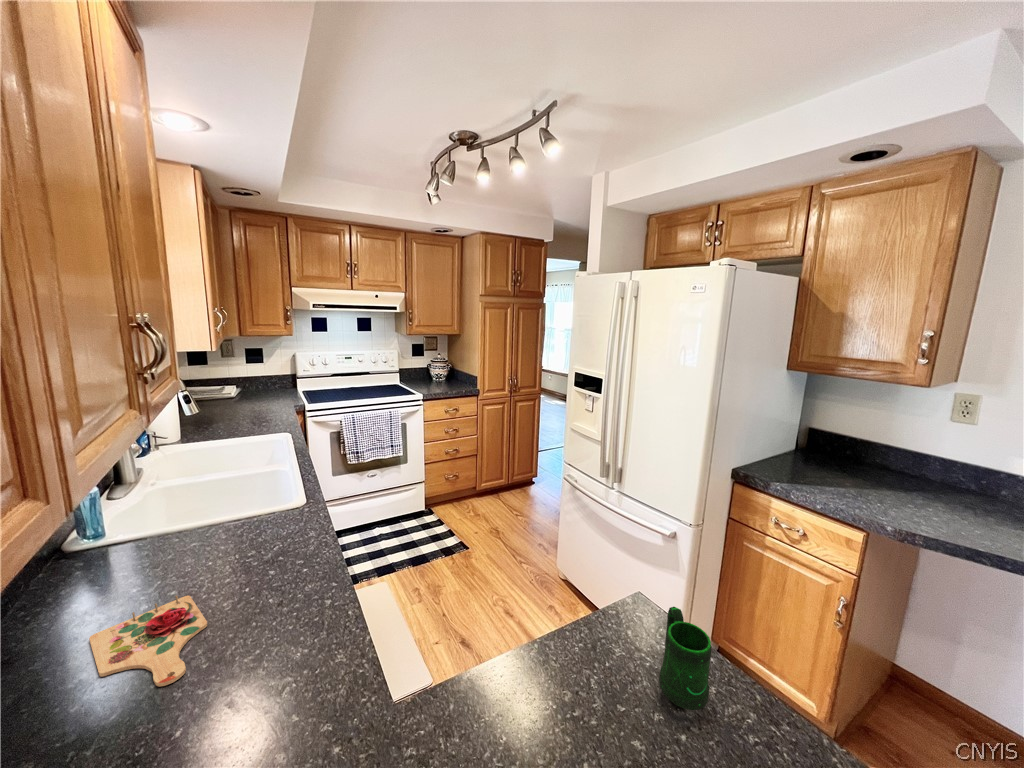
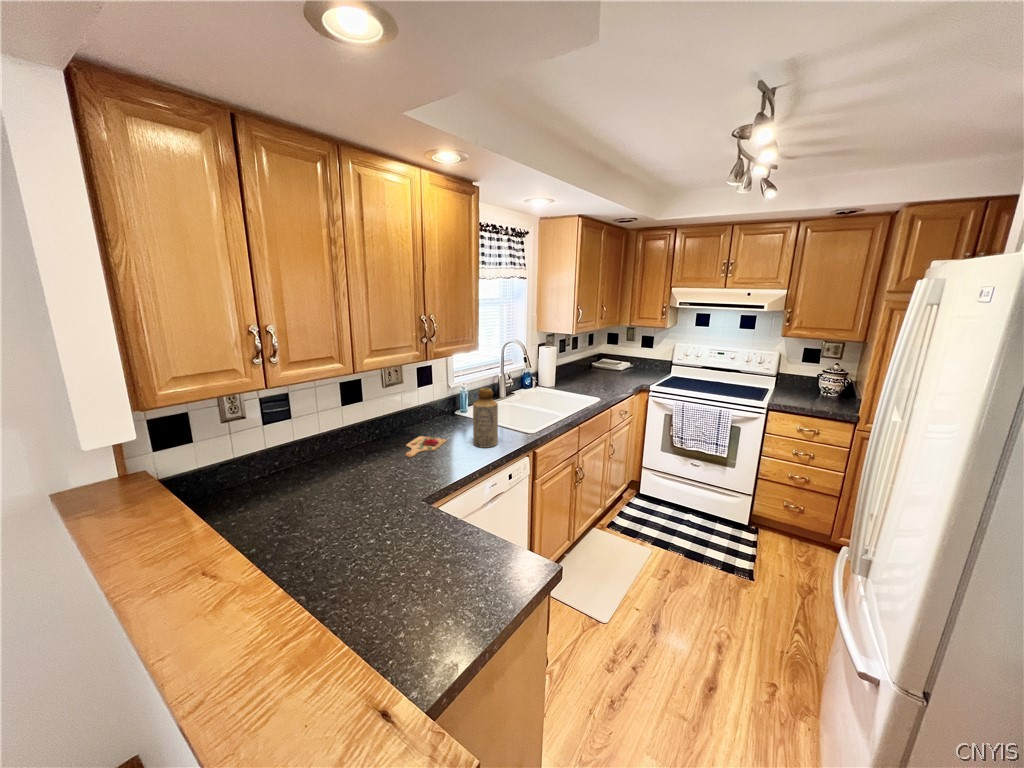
bottle: none [241,450,303,567] -> present [473,388,498,448]
mug: present [659,607,711,710] -> none [431,538,476,601]

